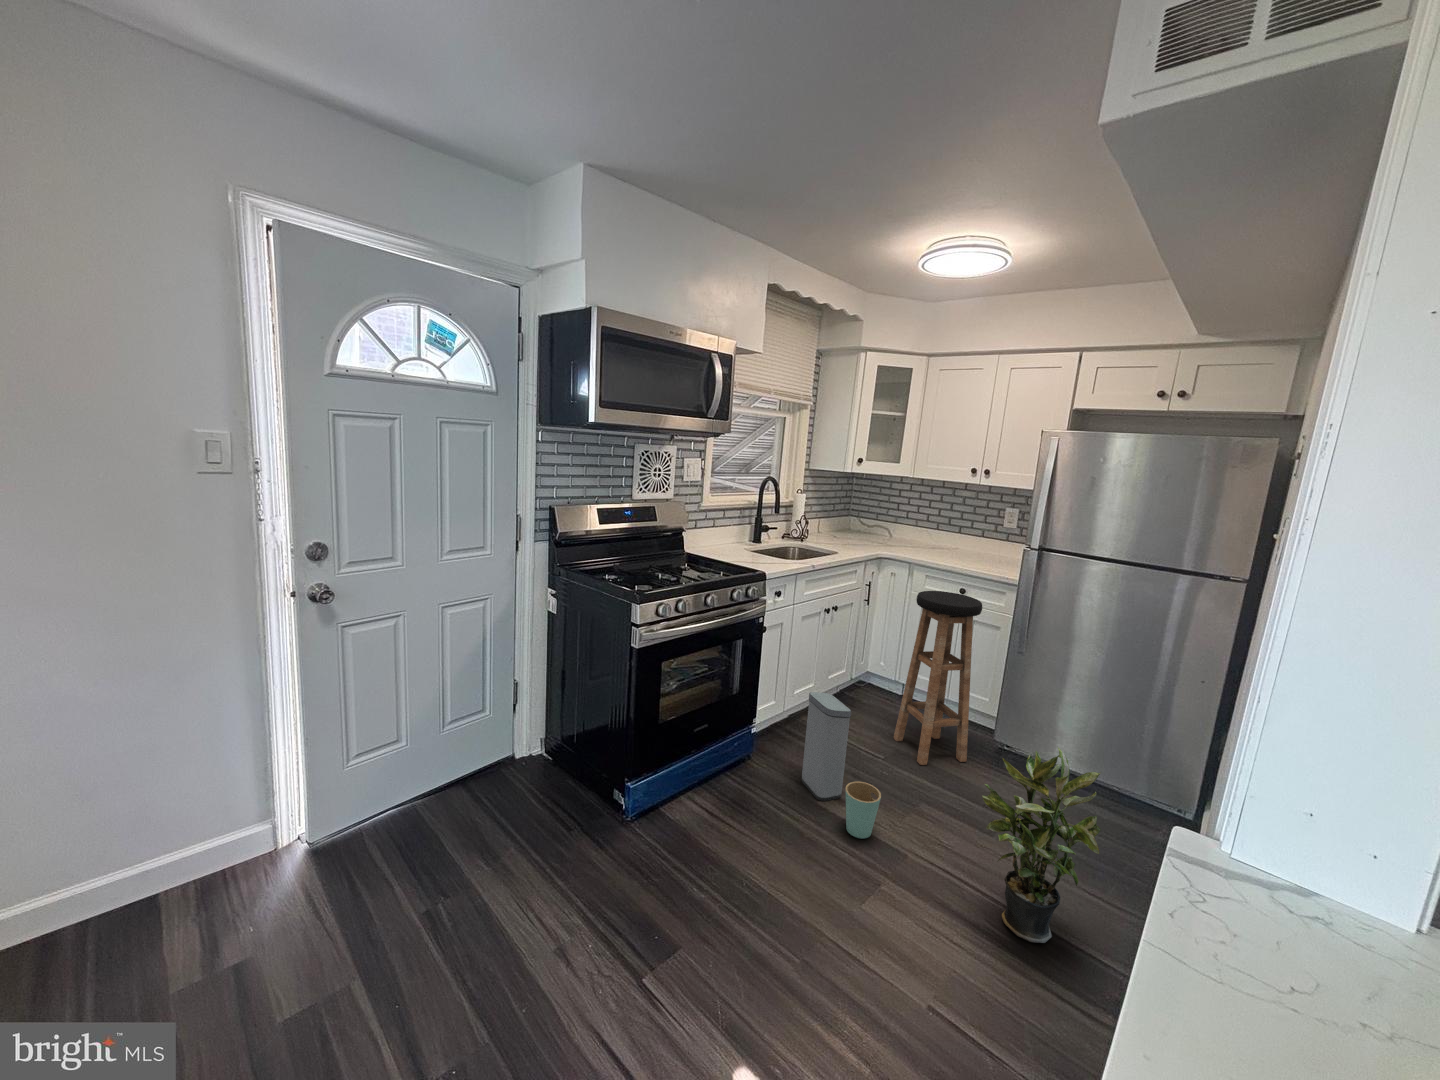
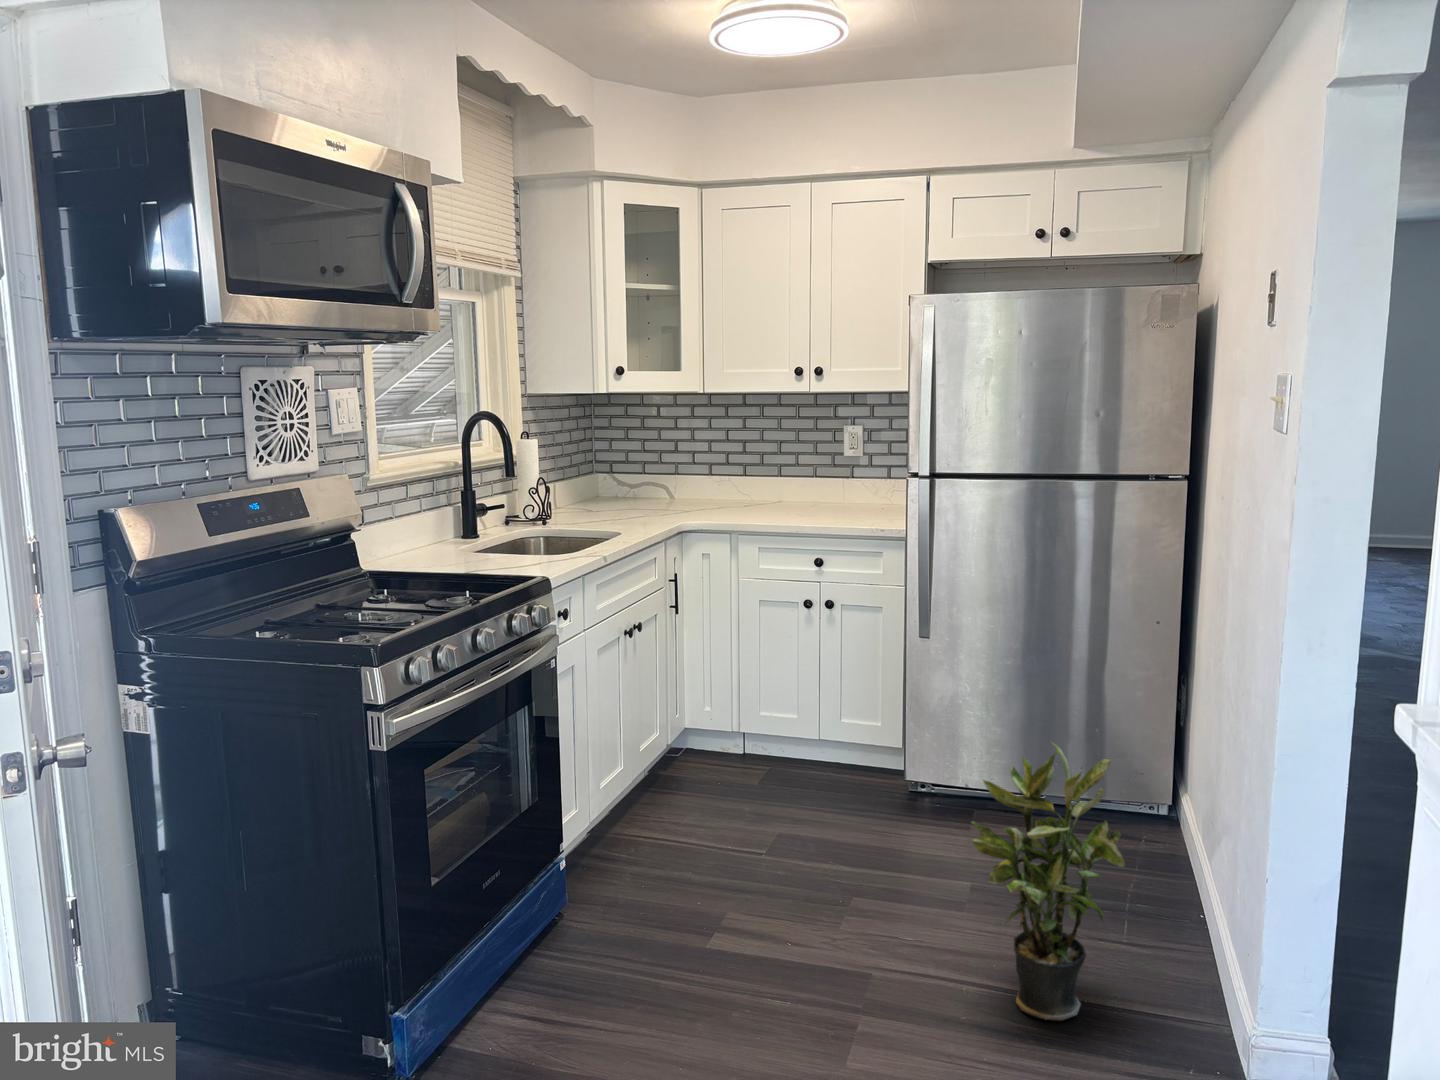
bar stool: present [893,591,982,765] -> none [766,565,879,845]
trash can: present [802,692,881,839] -> none [659,764,814,975]

